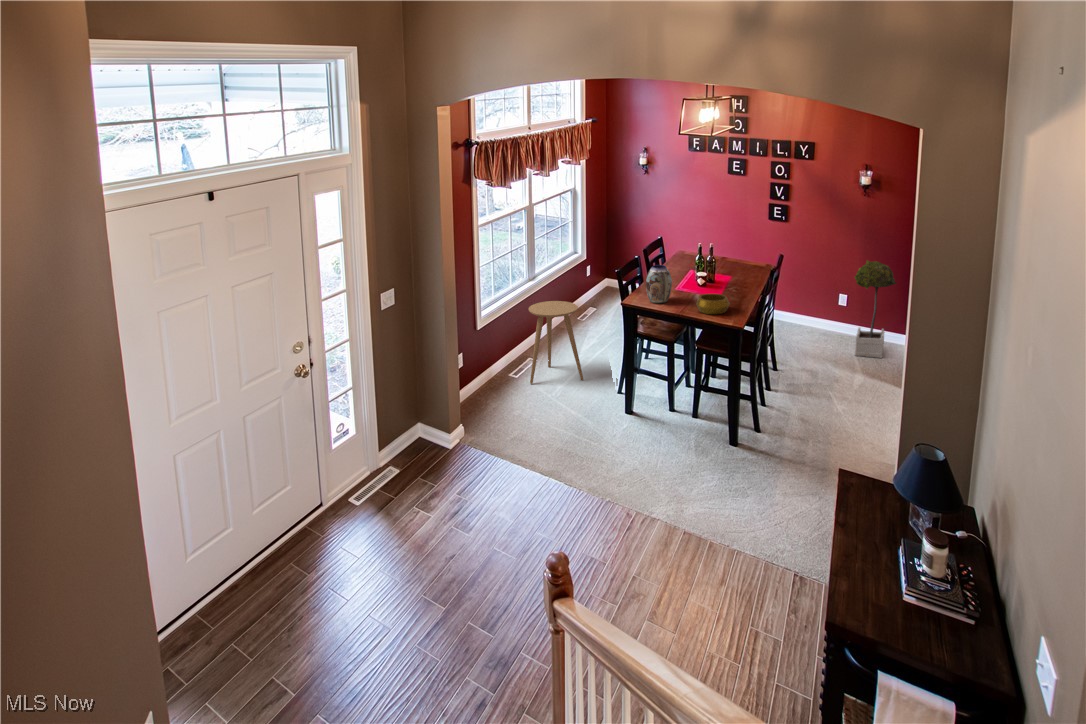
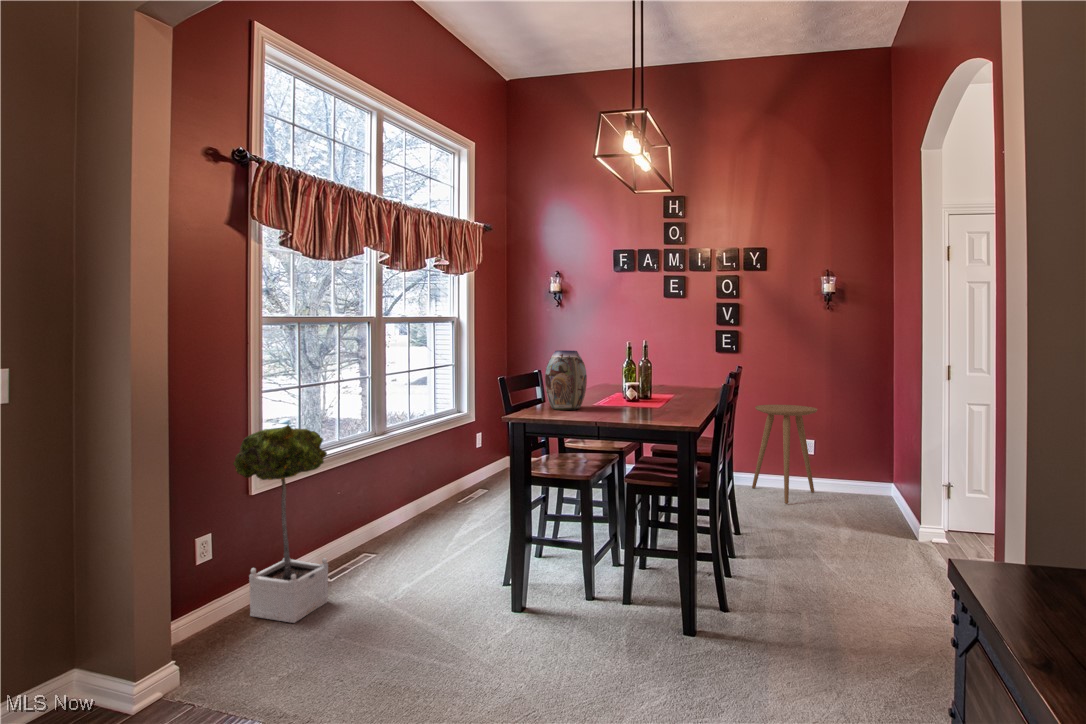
potted tree: present [855,260,896,358] -> present [234,424,328,623]
decorative bowl: present [696,294,730,314] -> none [626,392,682,420]
side table: present [529,301,583,384] -> present [752,405,818,504]

